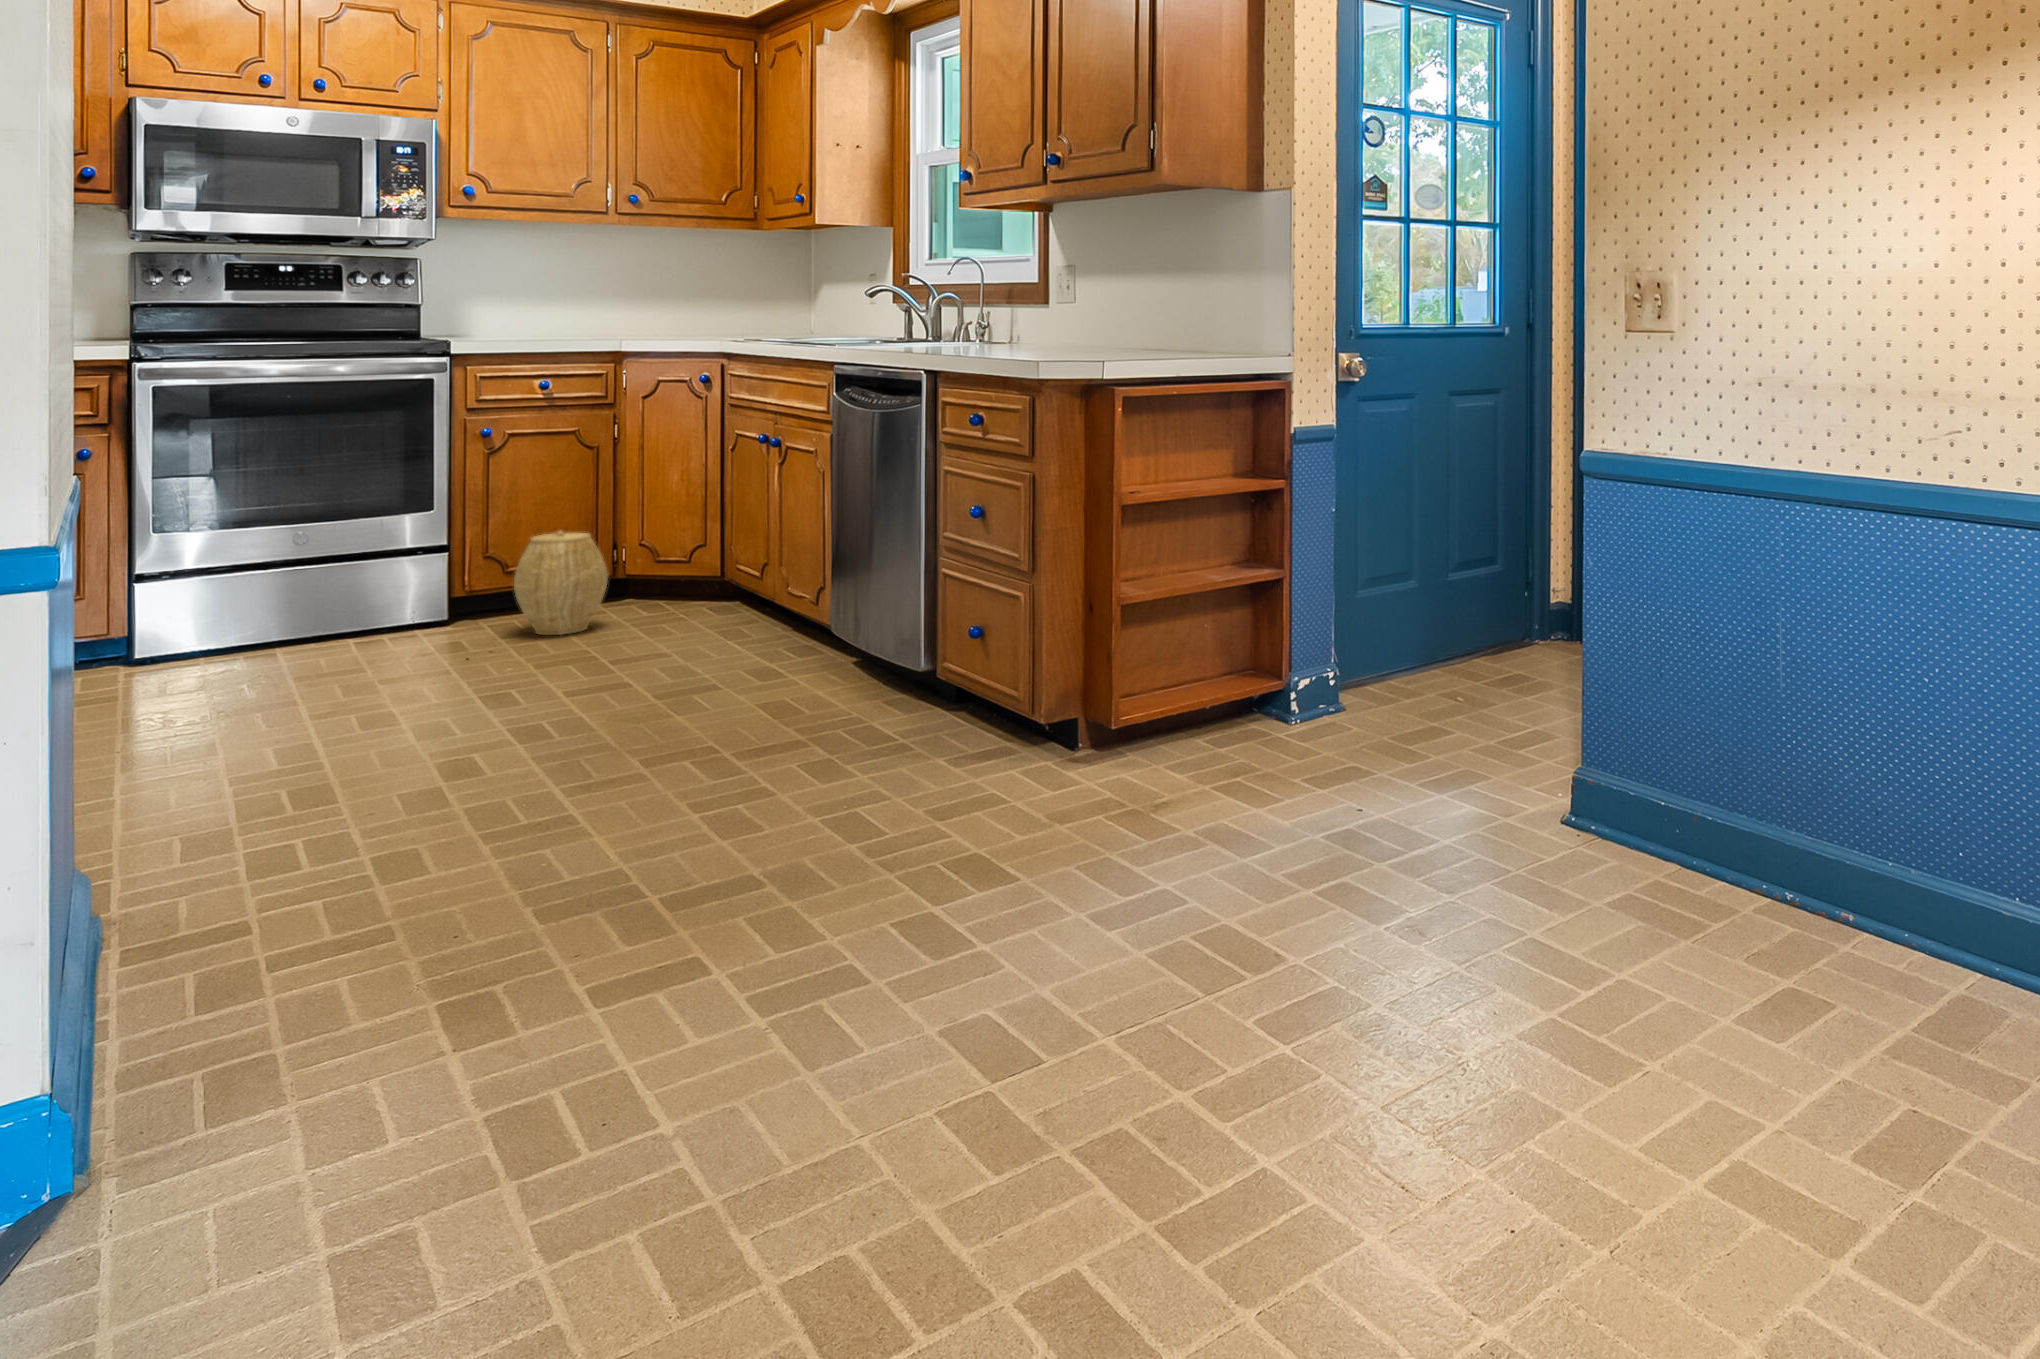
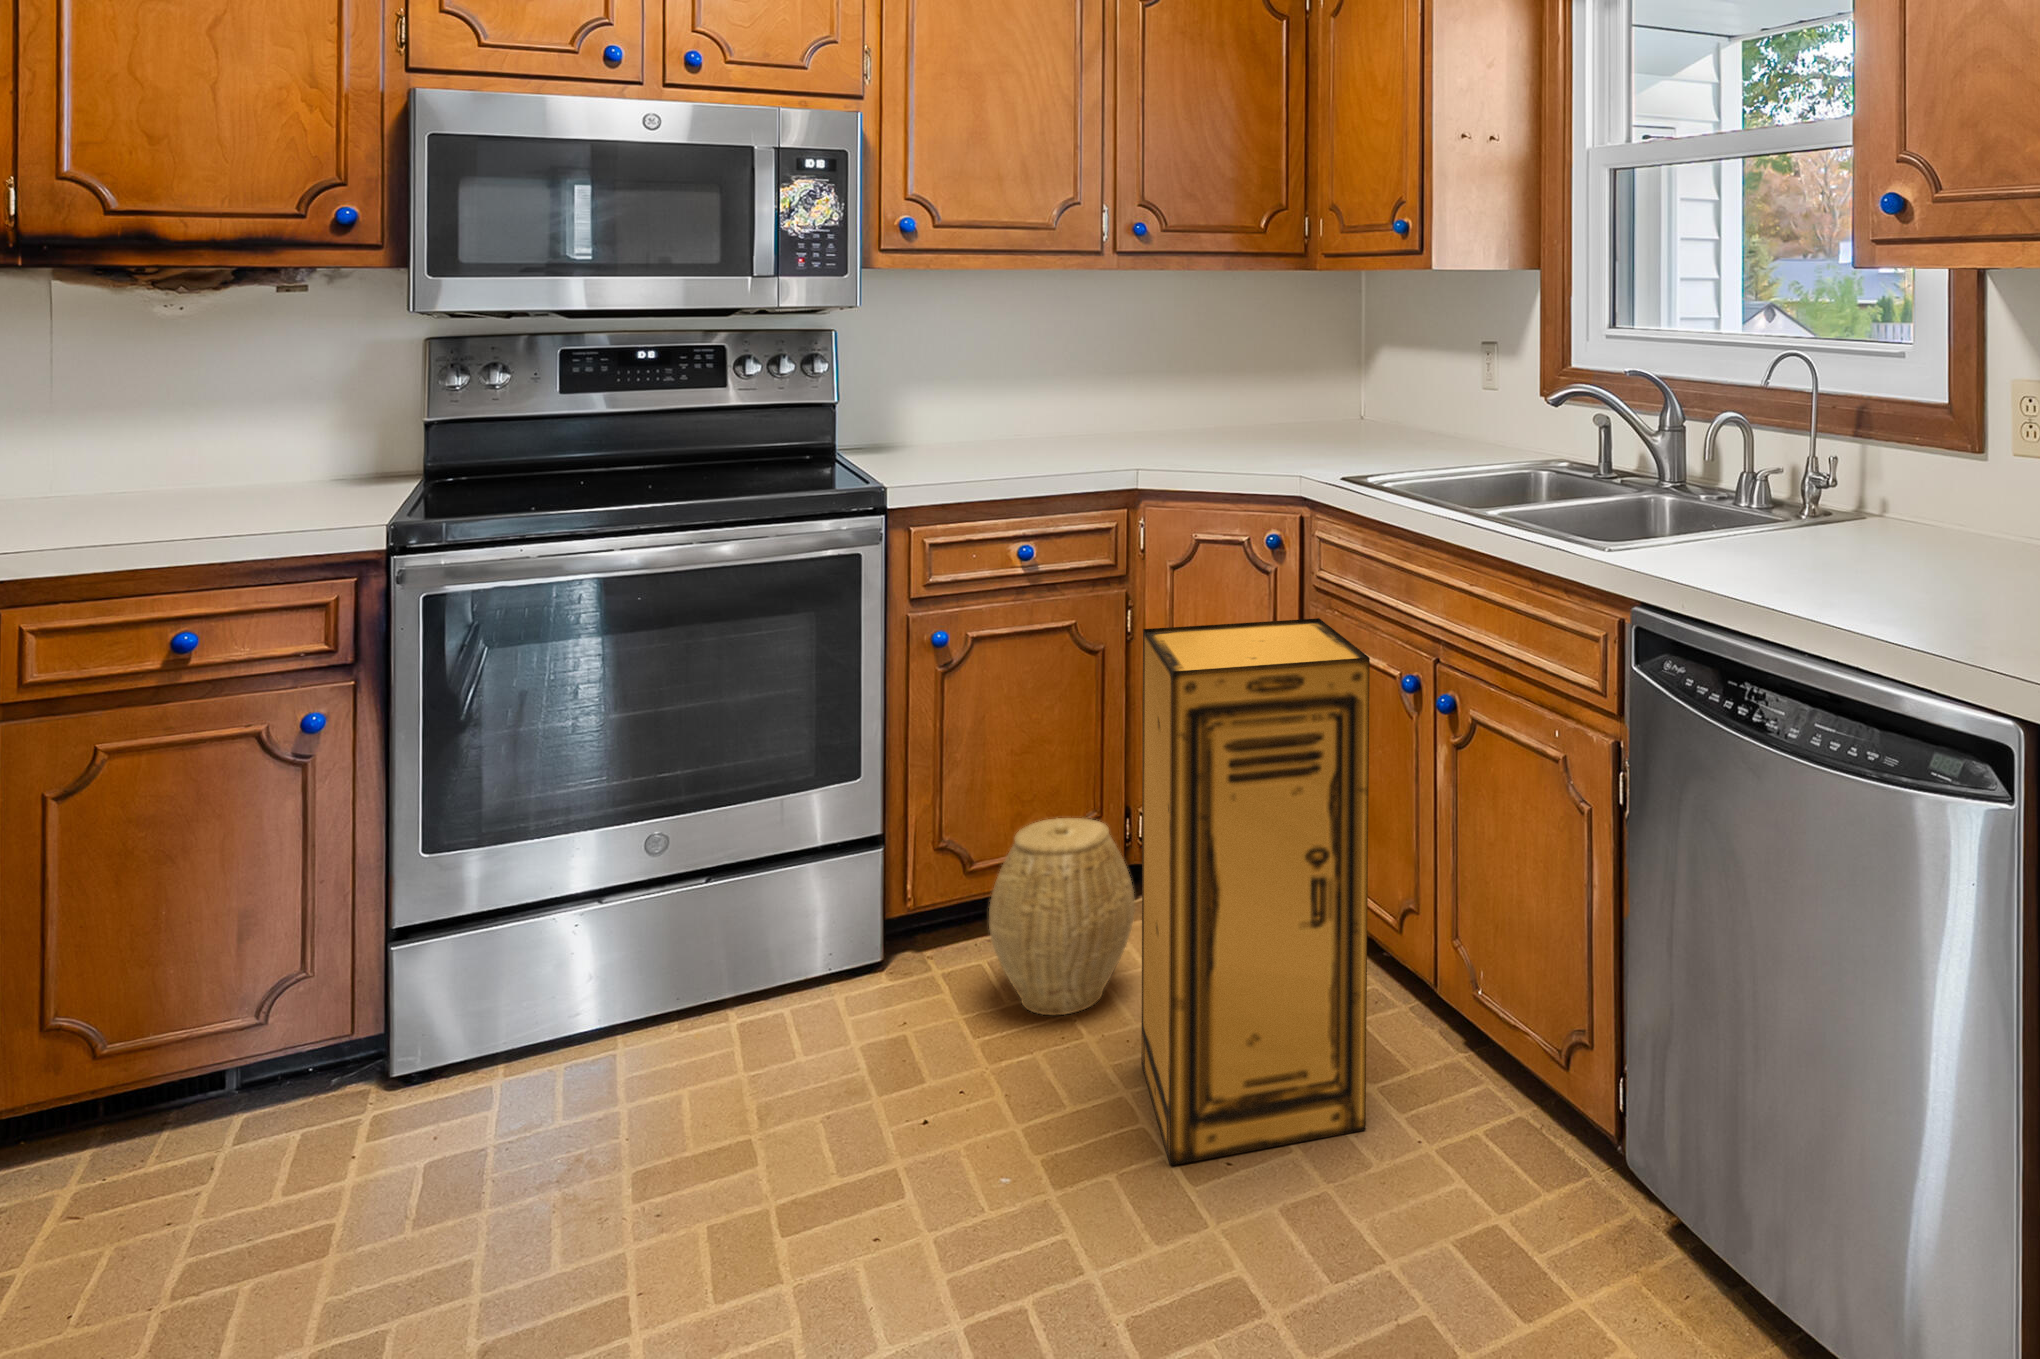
storage cabinet: none [600,404,718,666] -> present [1141,618,1370,1165]

